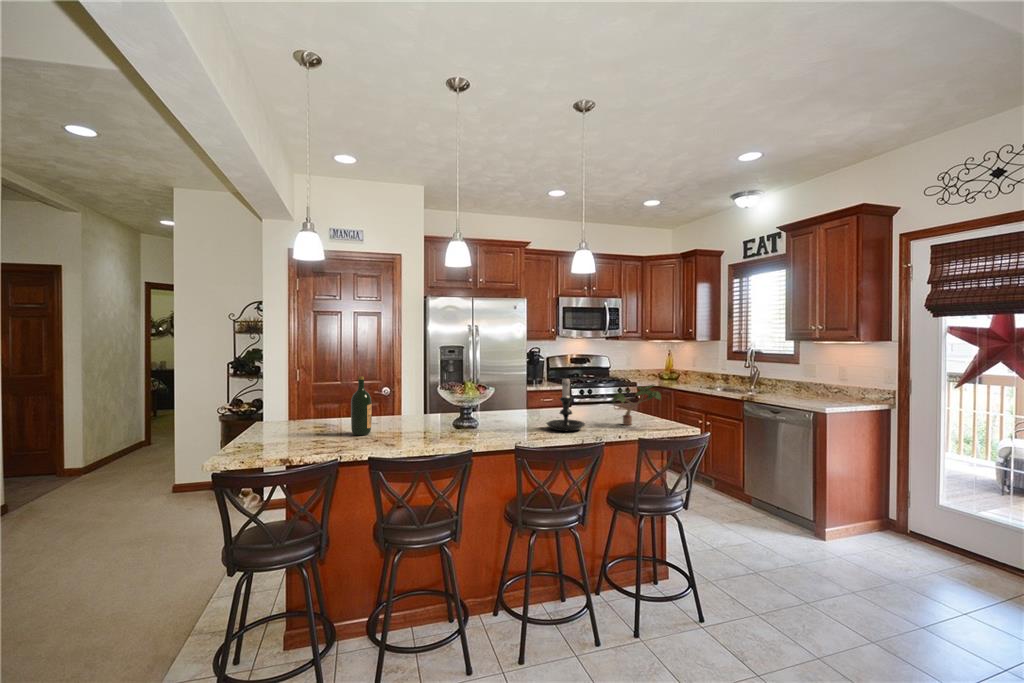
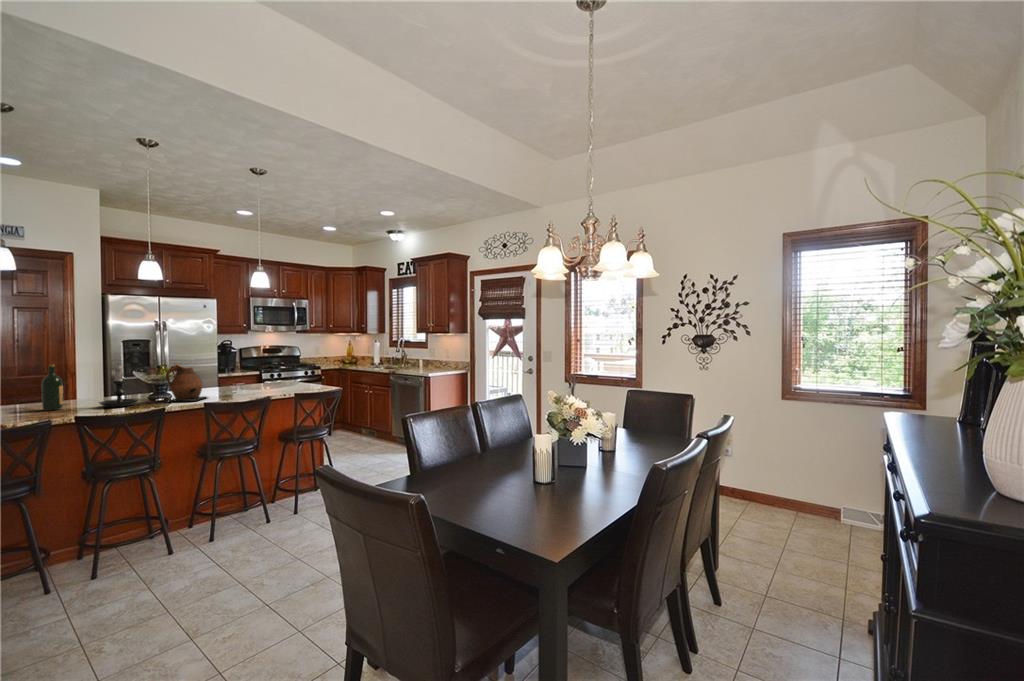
candle holder: present [547,379,585,431] -> present [99,365,138,407]
ceramic pitcher: none [477,380,527,438] -> present [166,364,206,401]
potted plant: present [612,385,661,425] -> none [272,361,315,390]

